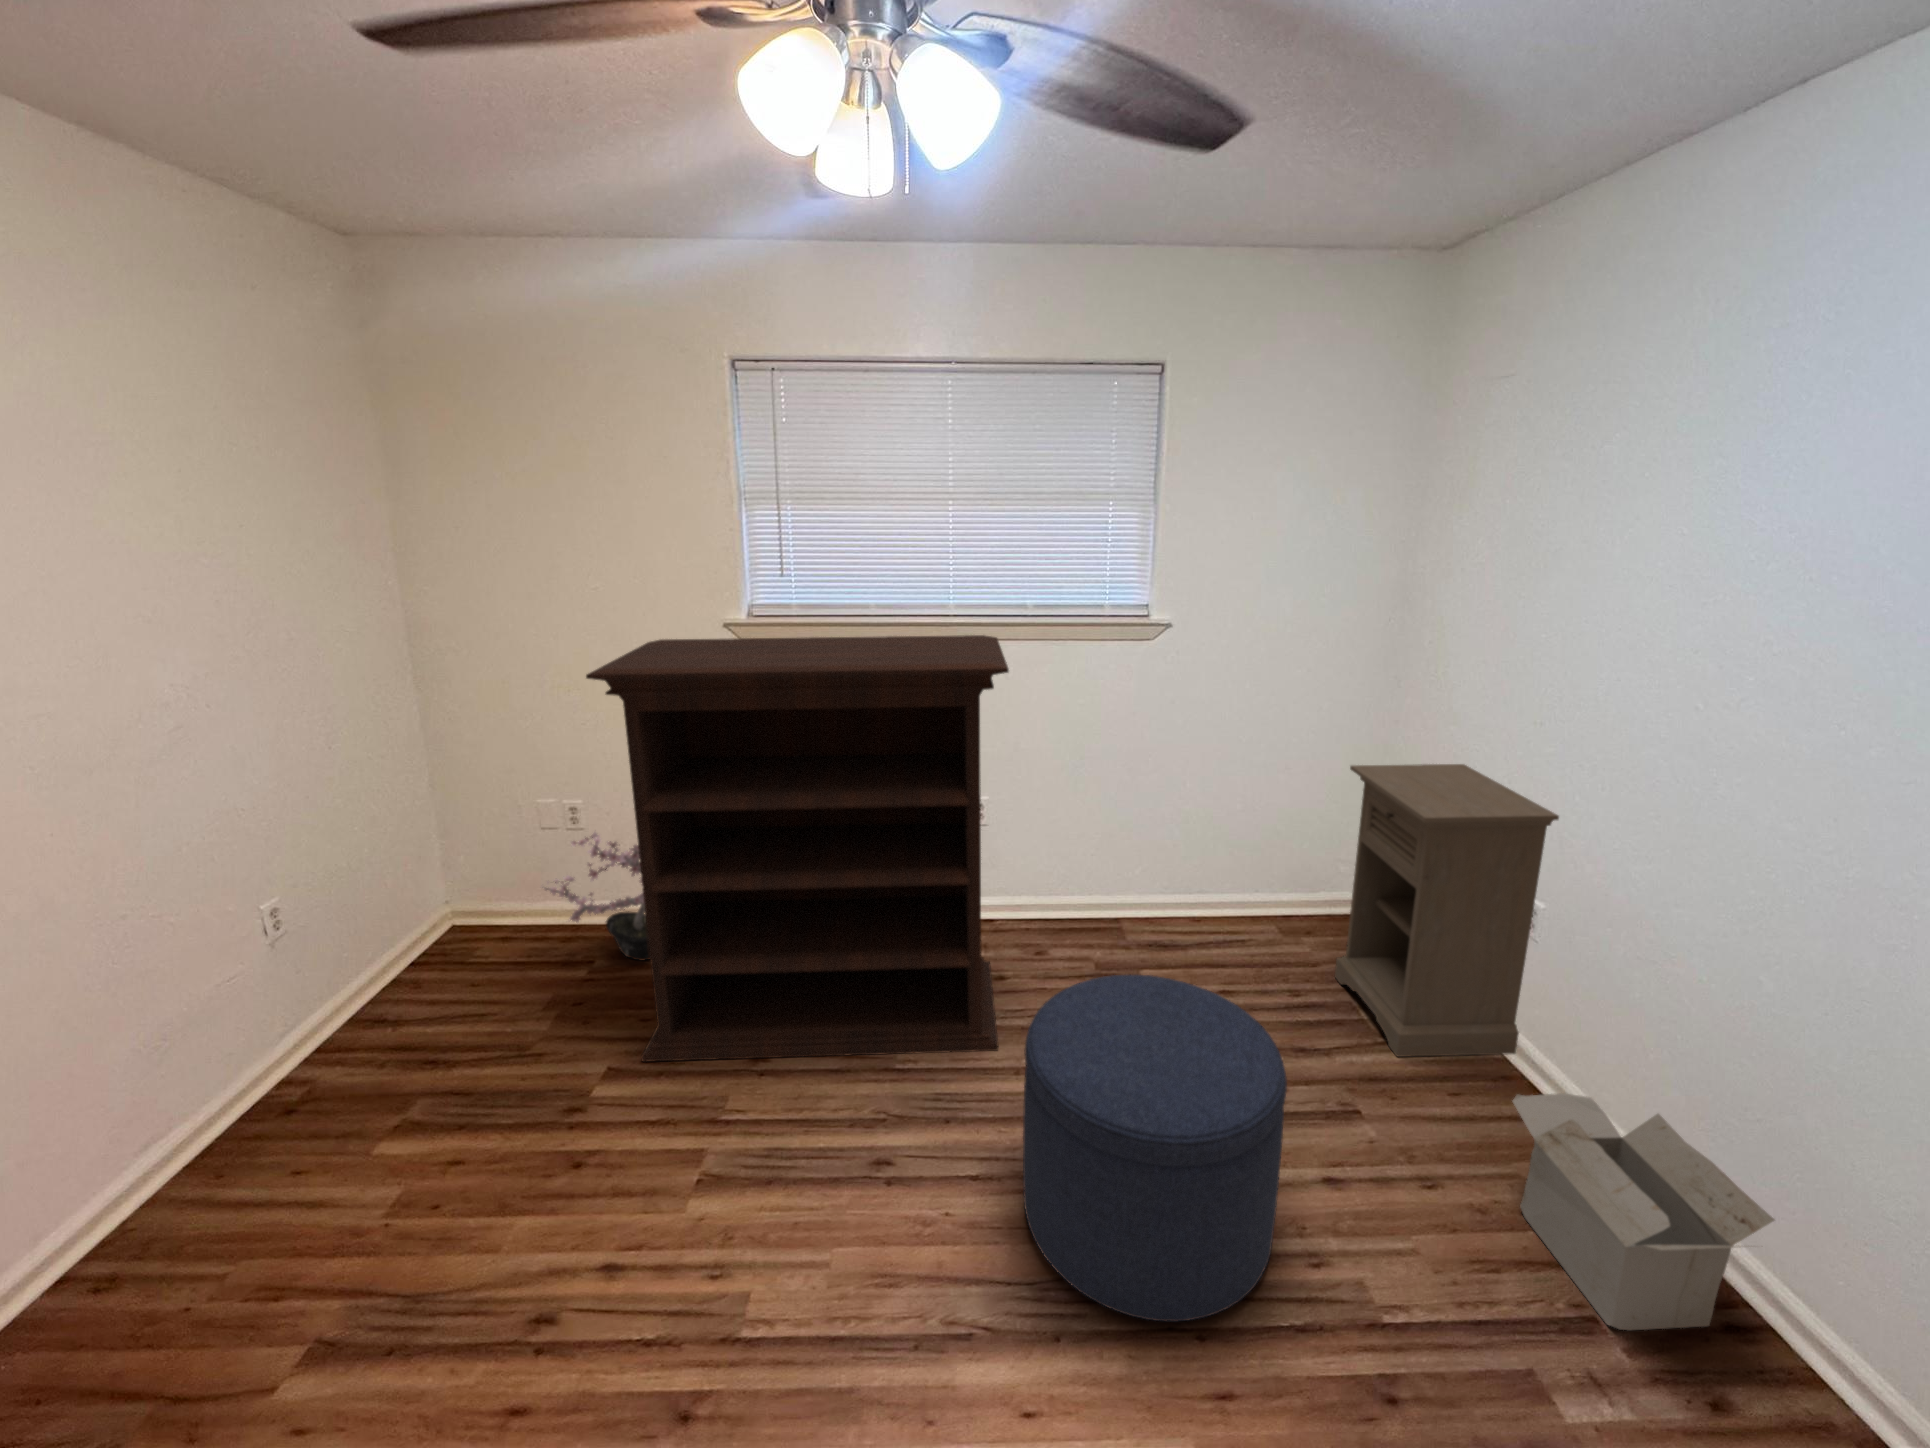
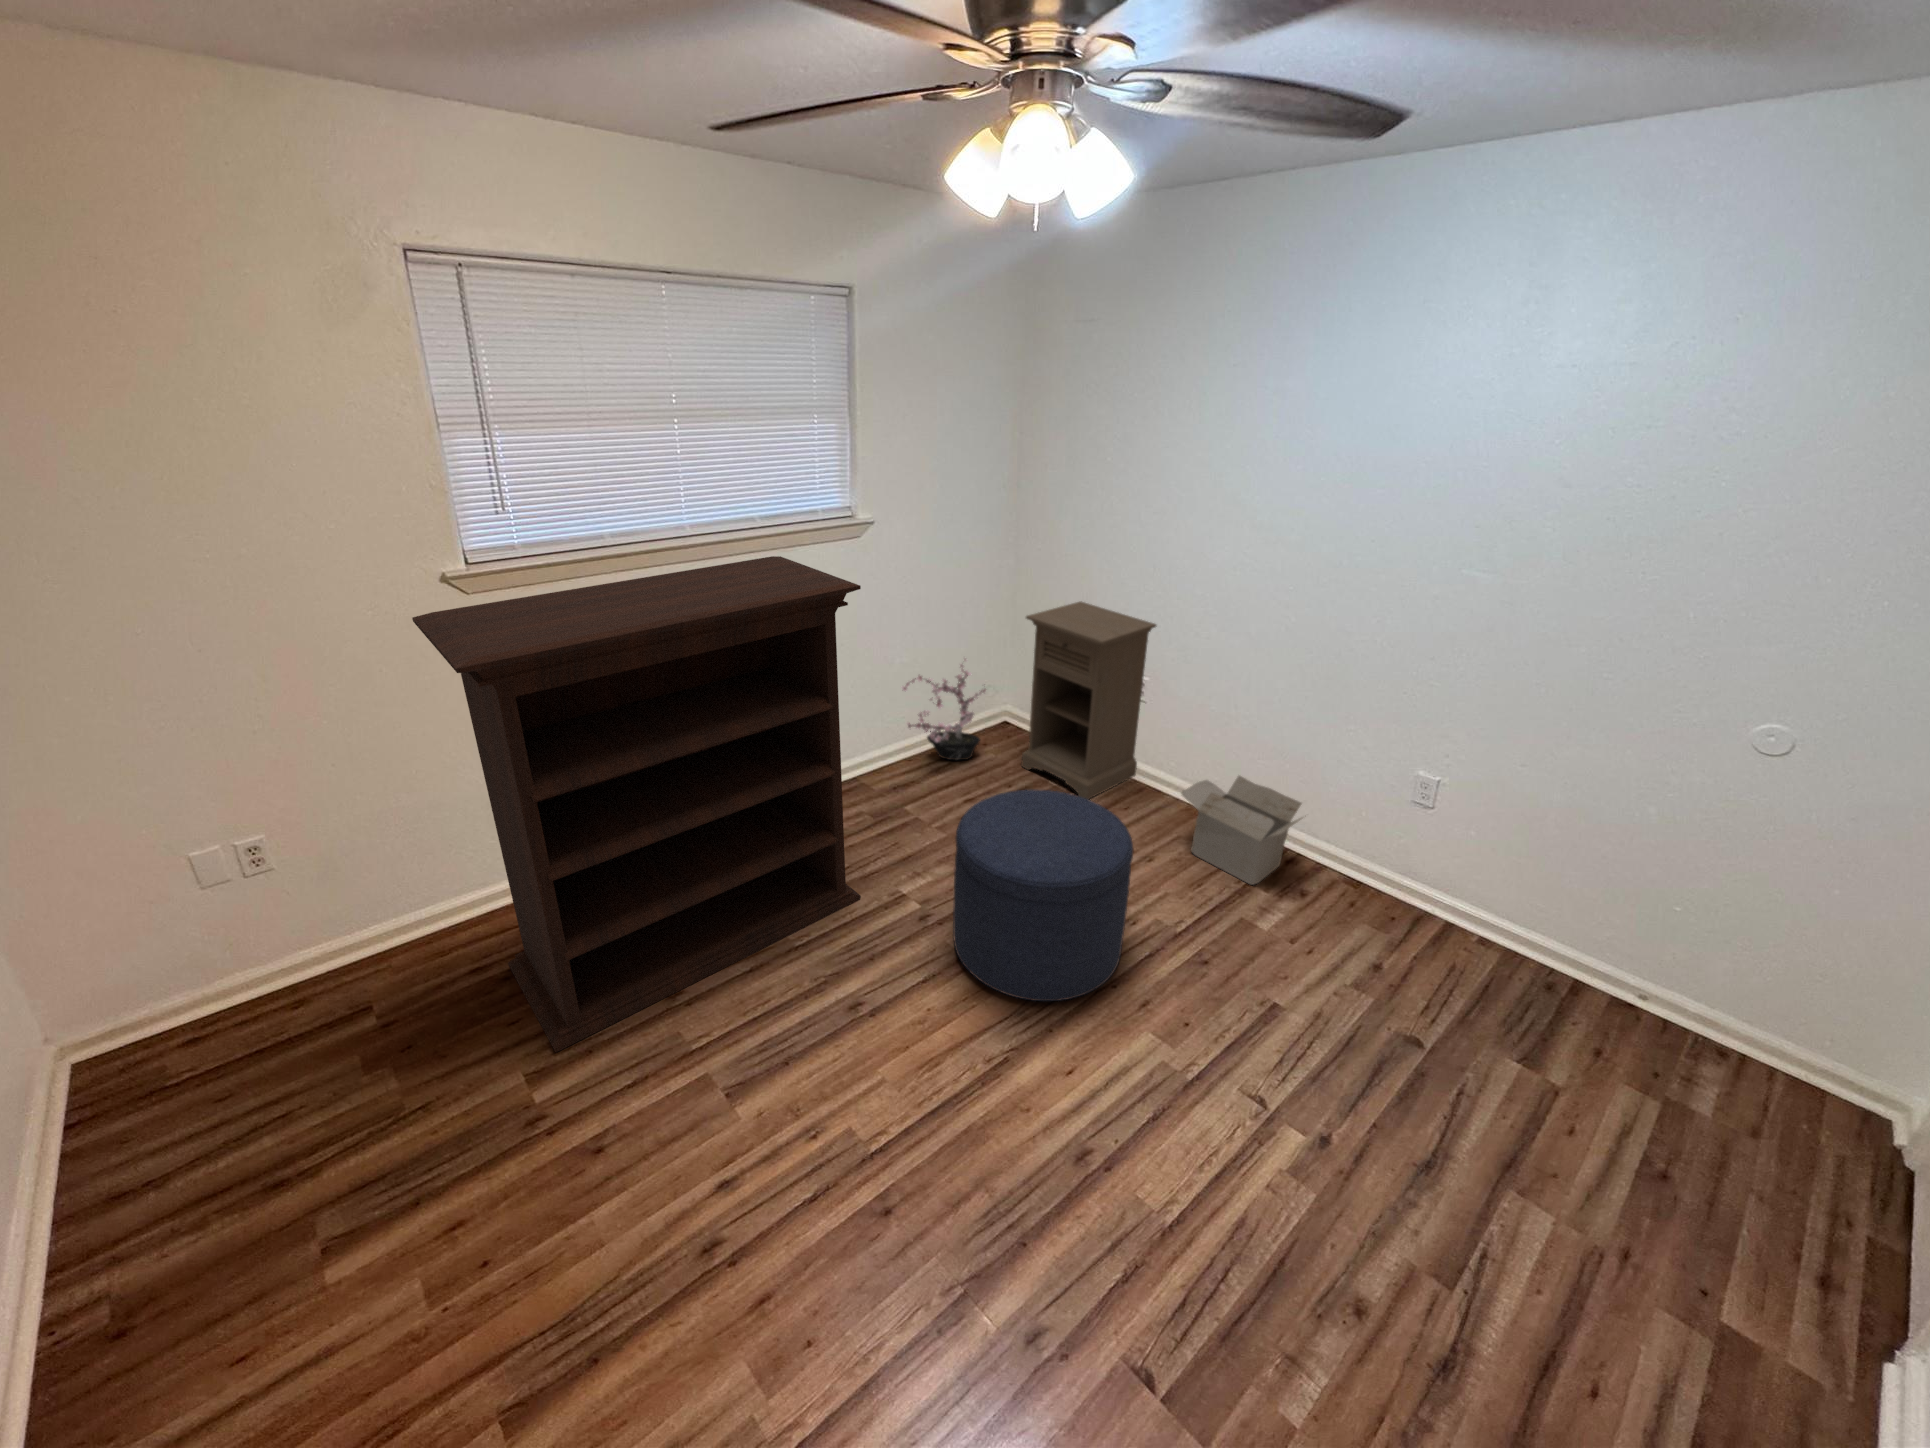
potted plant: present [545,832,650,960] -> present [902,659,986,760]

